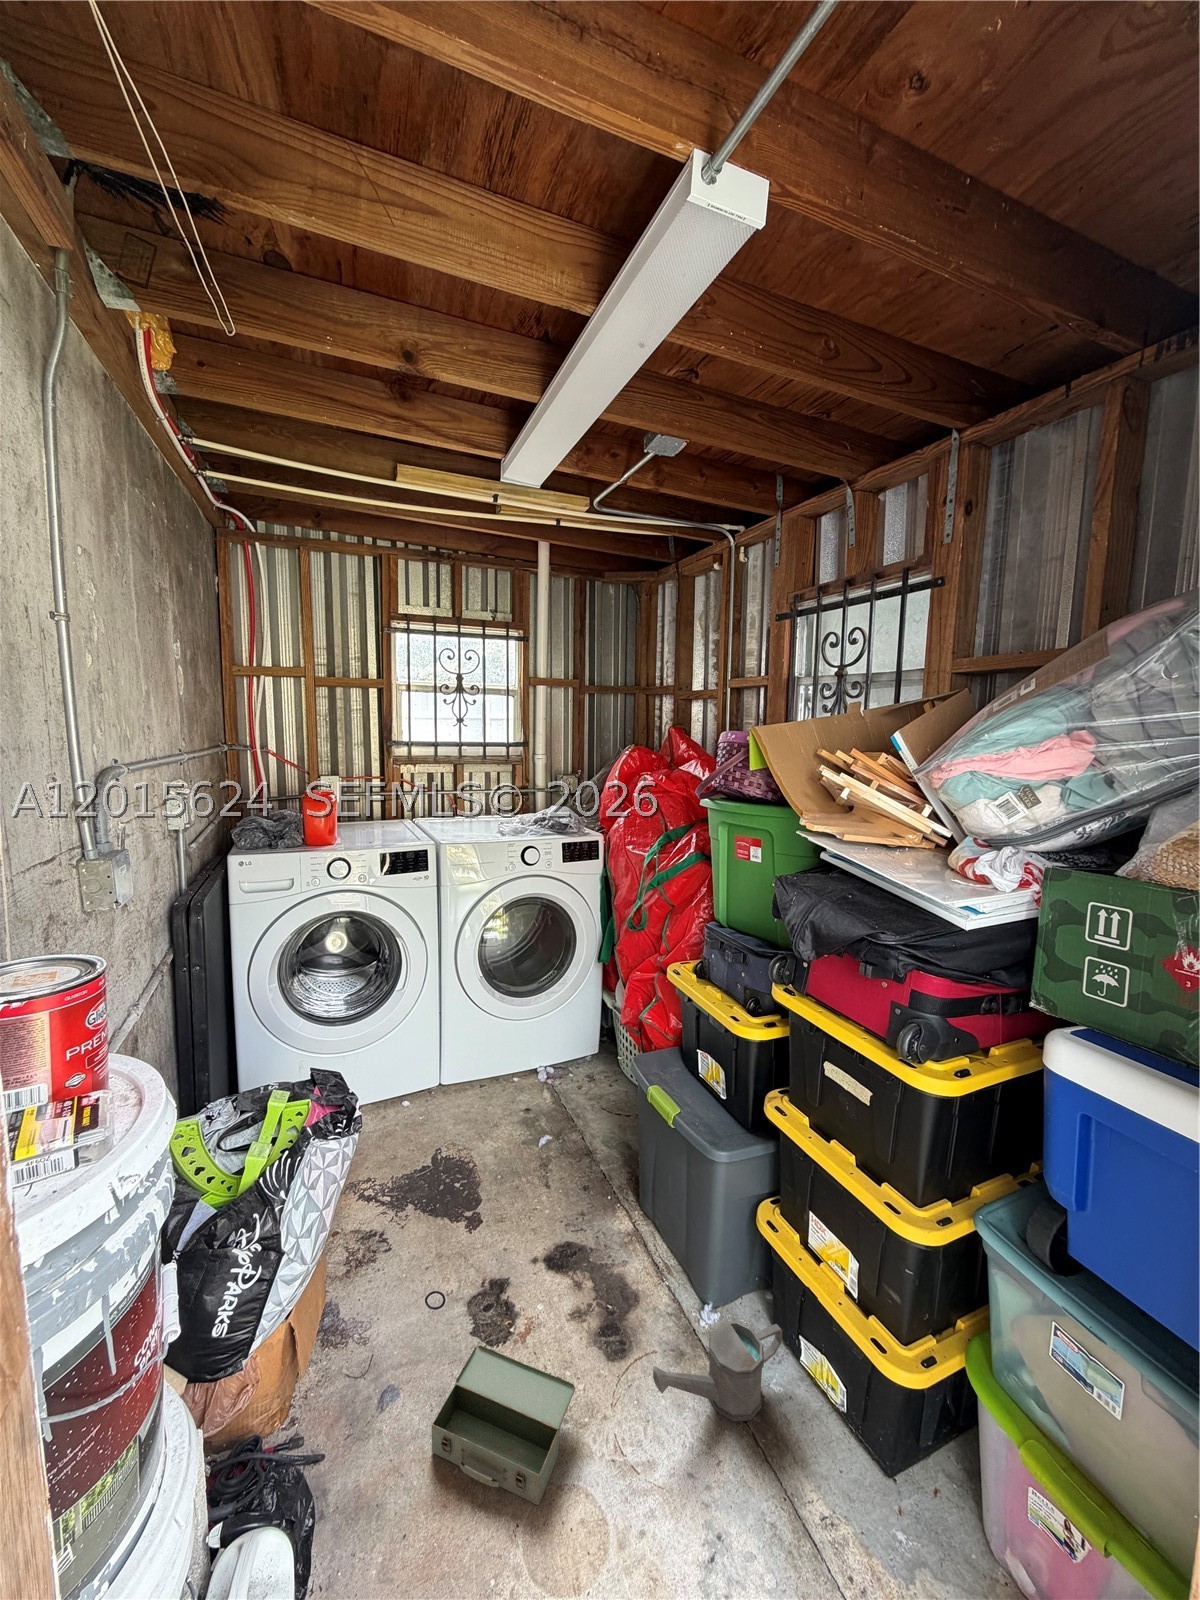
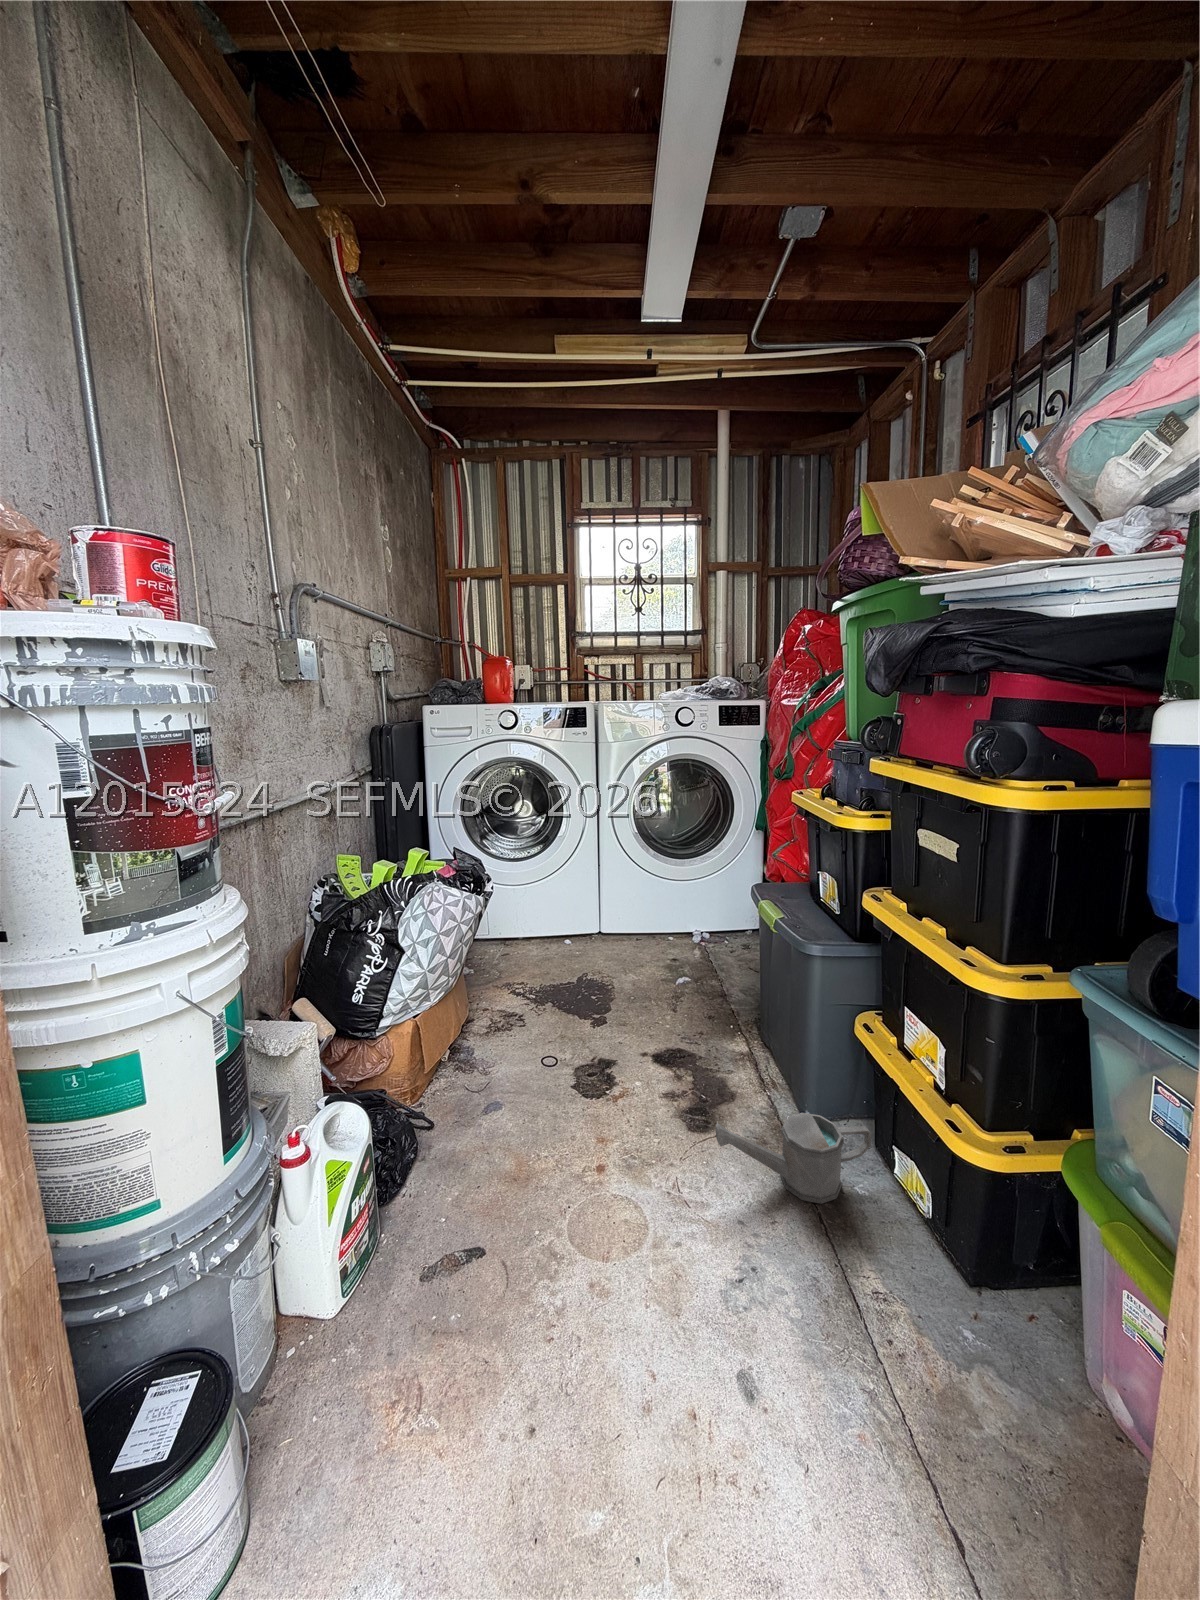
toolbox: present [432,1345,575,1505] -> none [514,1086,644,1202]

